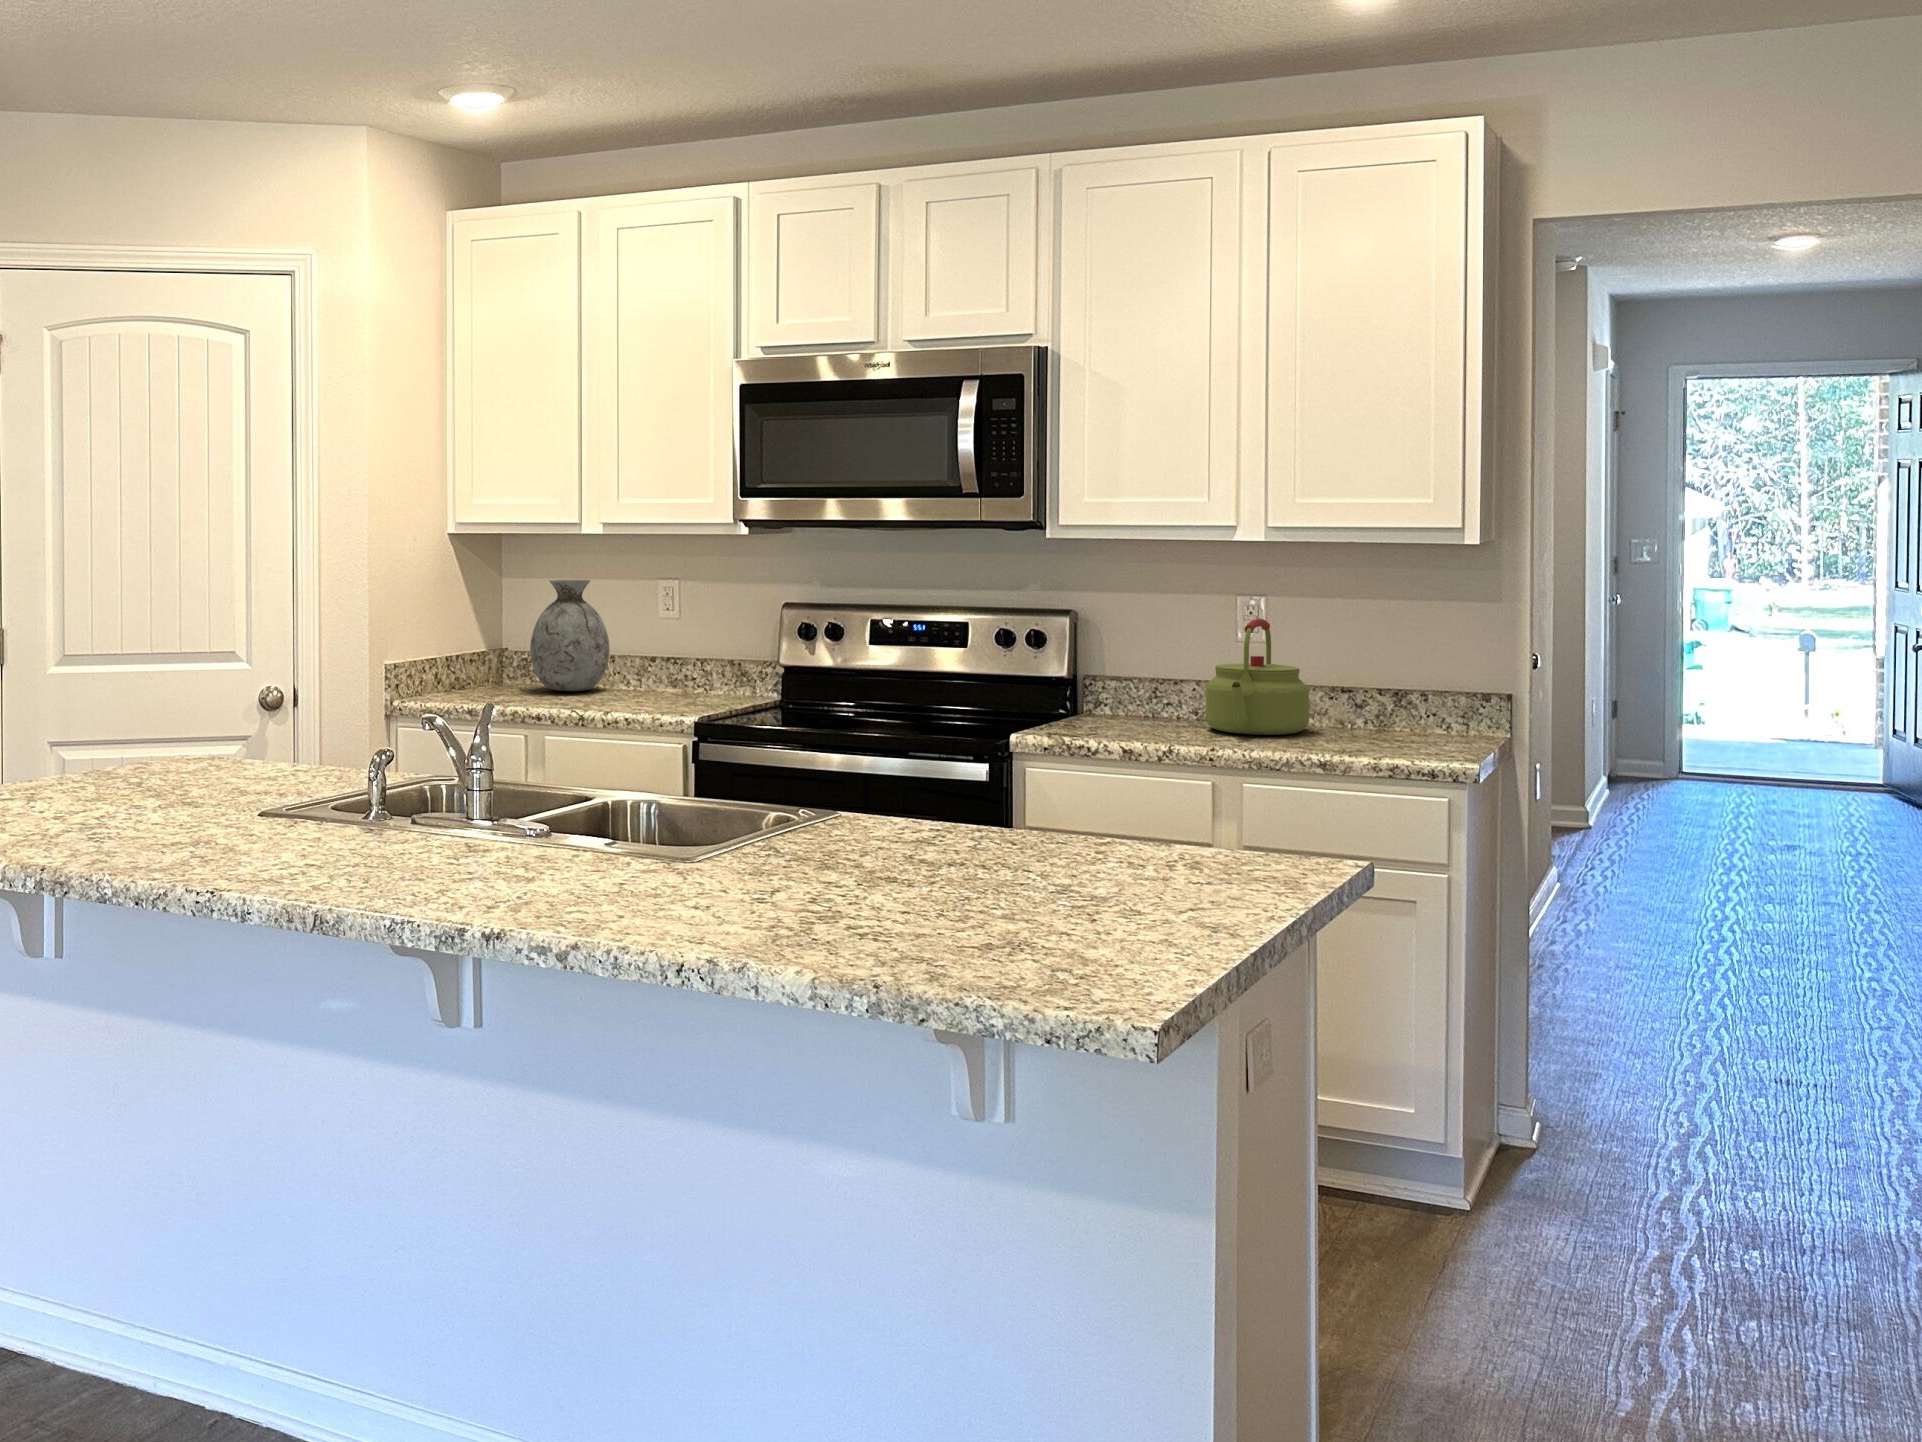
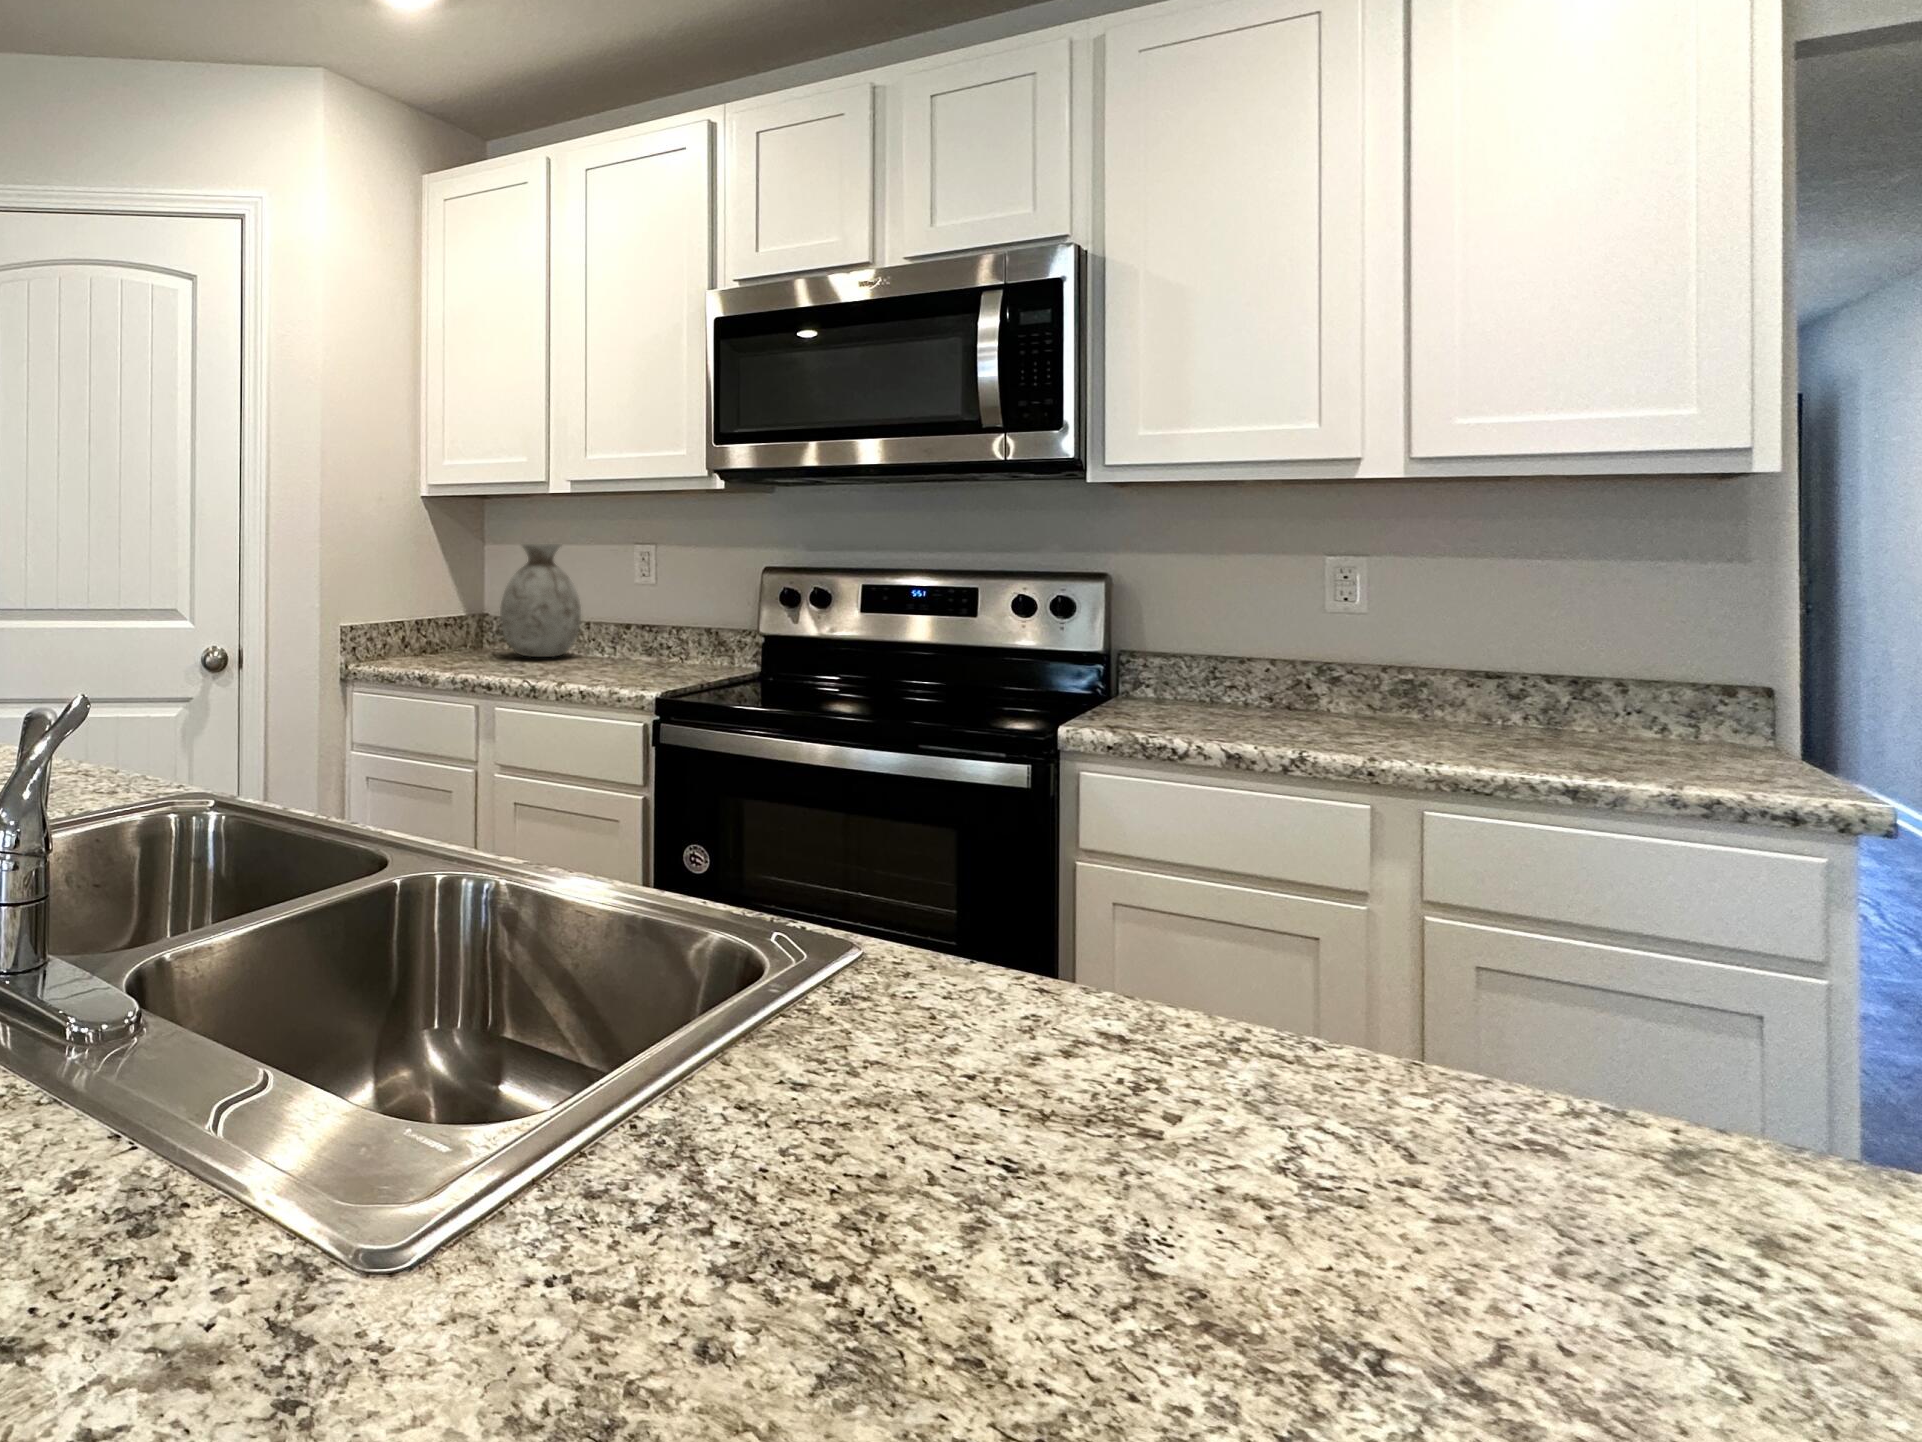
kettle: present [1205,619,1309,735] -> none [1312,582,1472,736]

